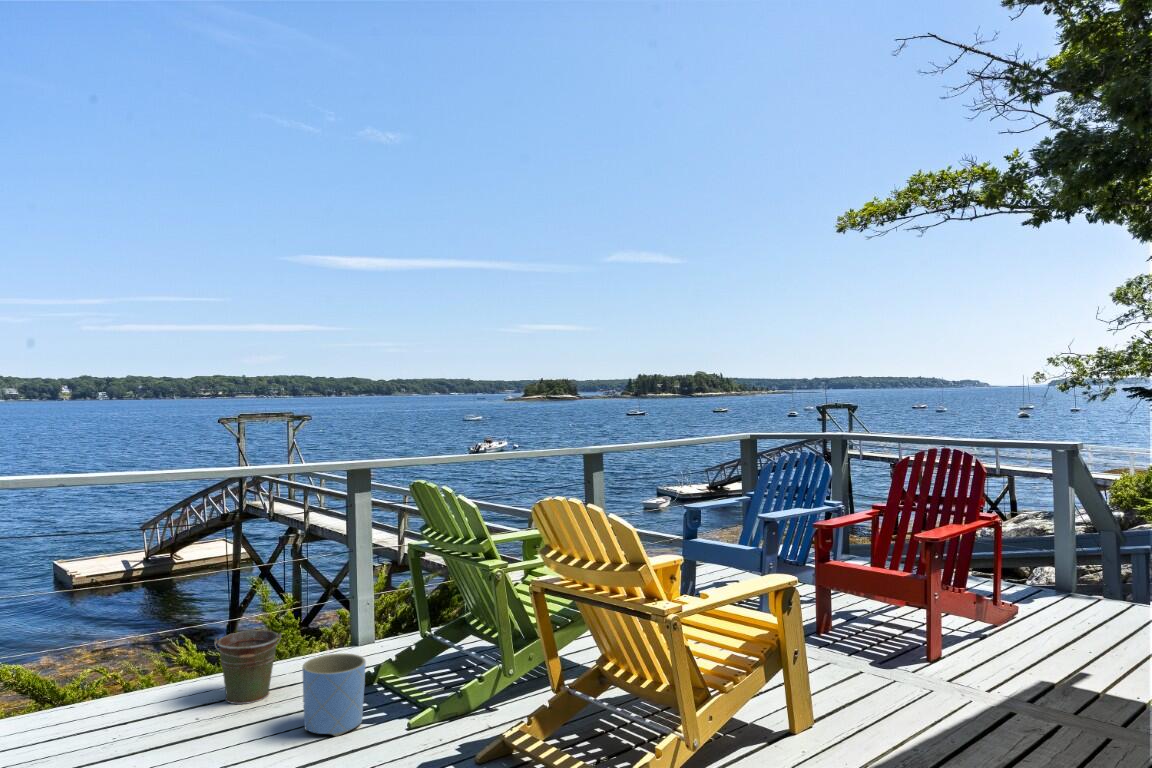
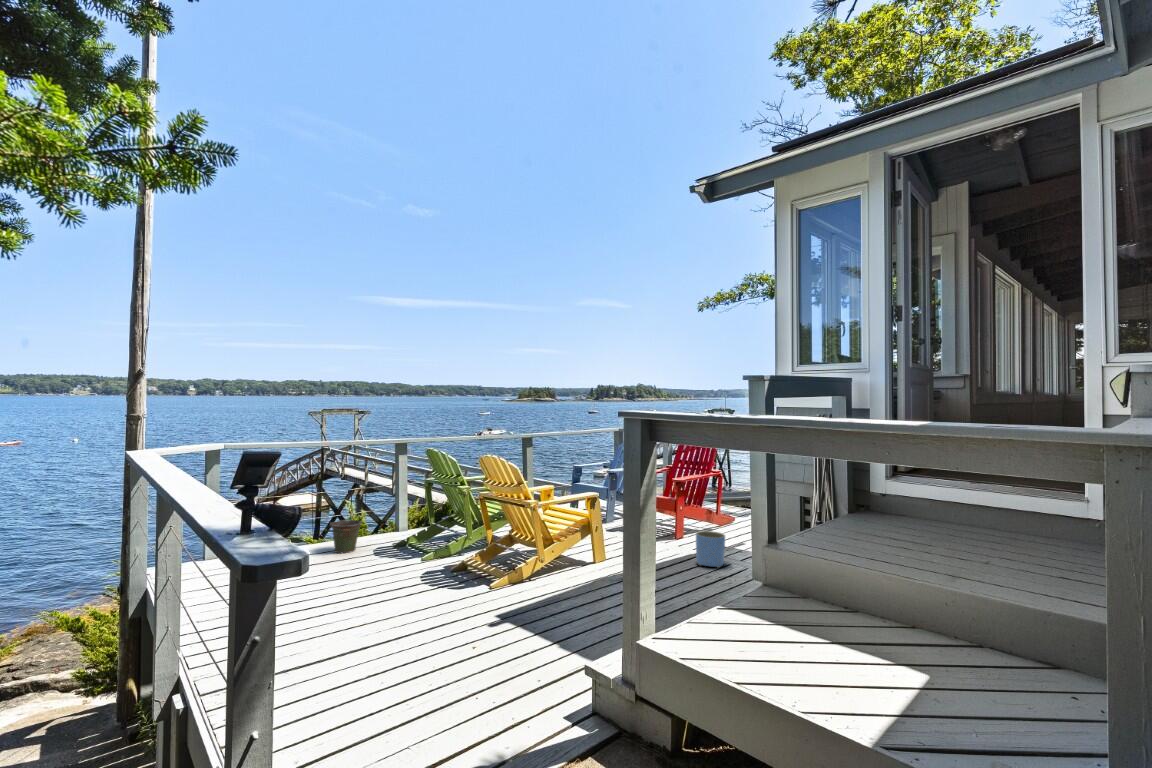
planter: present [302,654,366,736] -> present [696,531,725,568]

